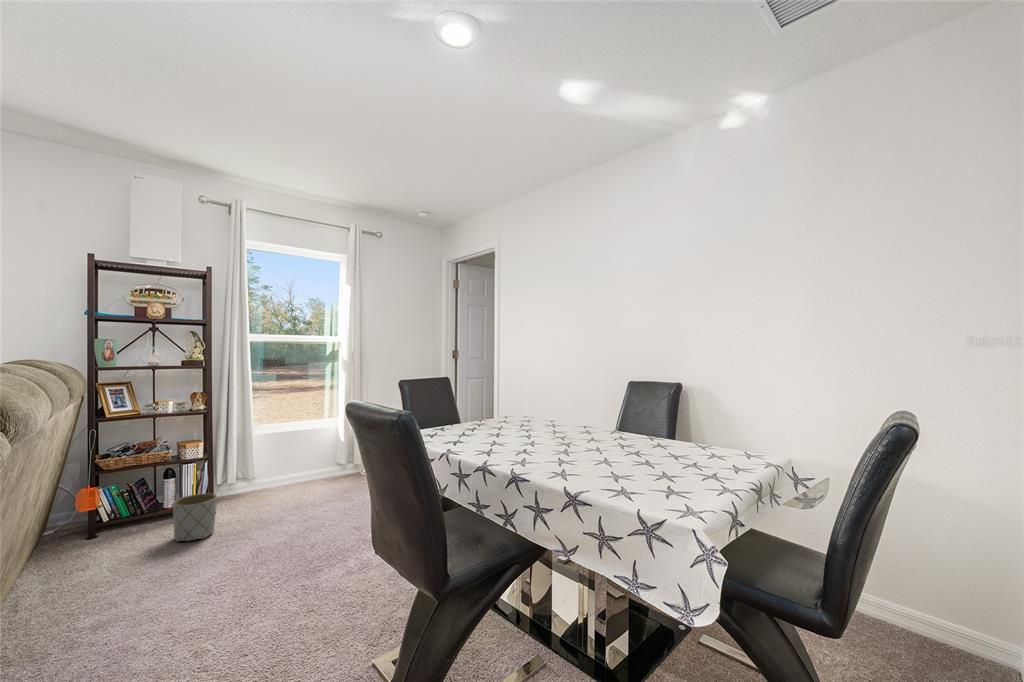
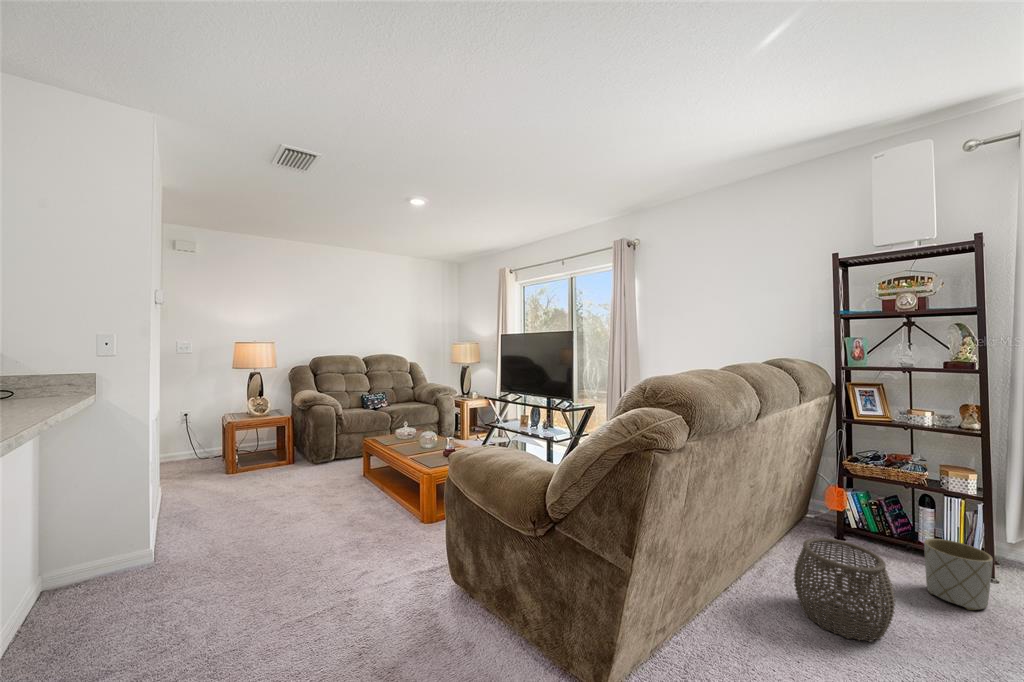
woven basket: none [61,525,162,616] -> present [794,538,895,642]

